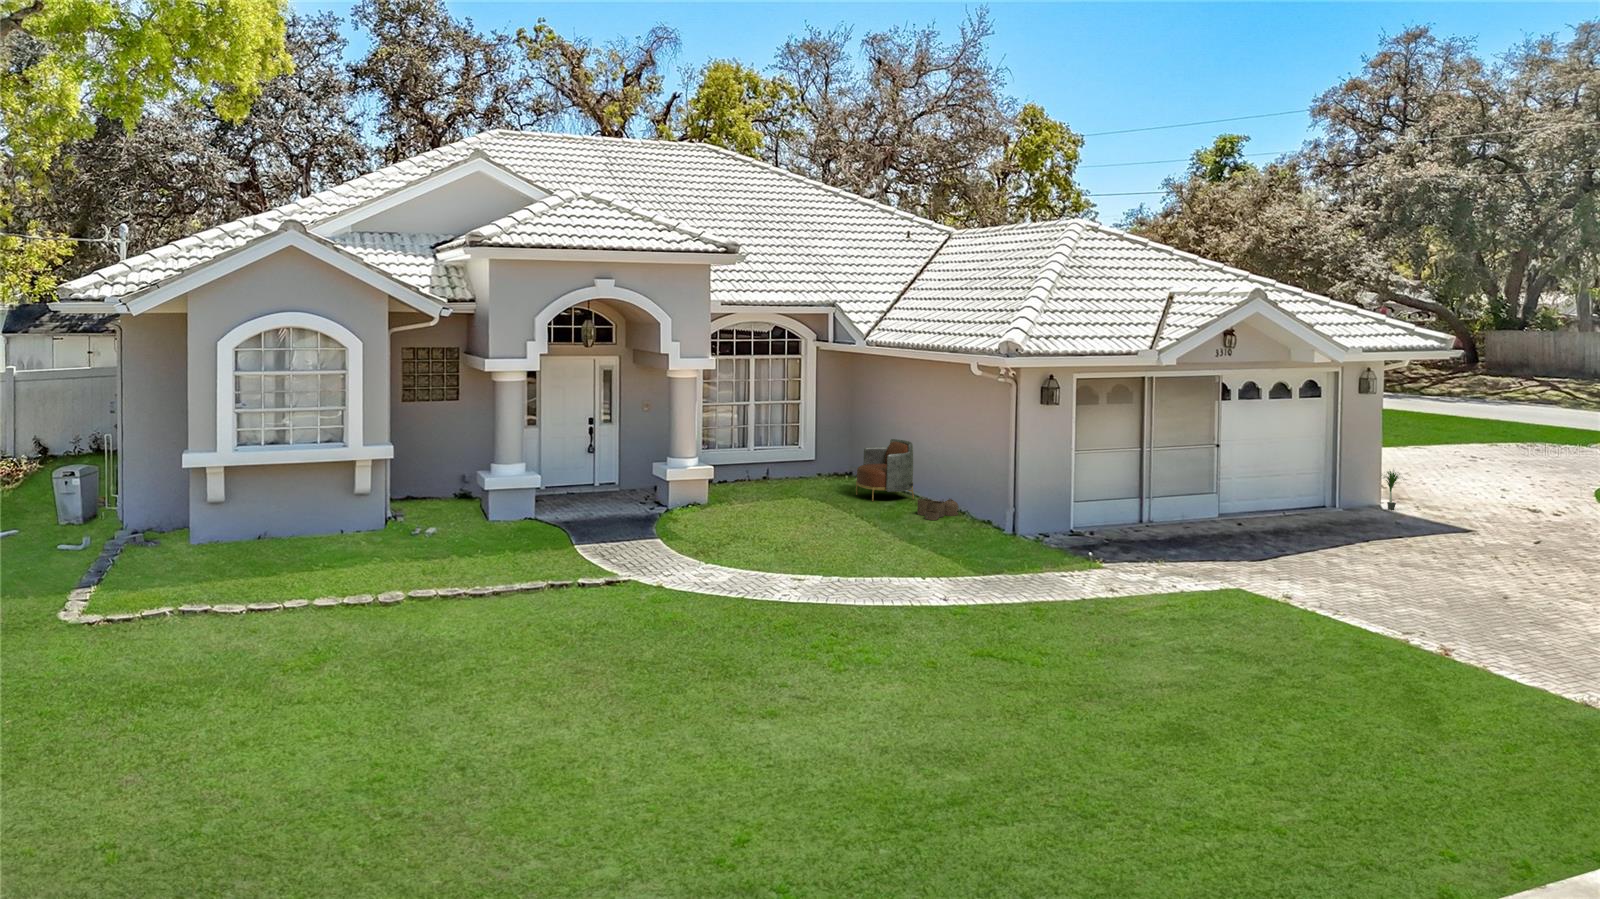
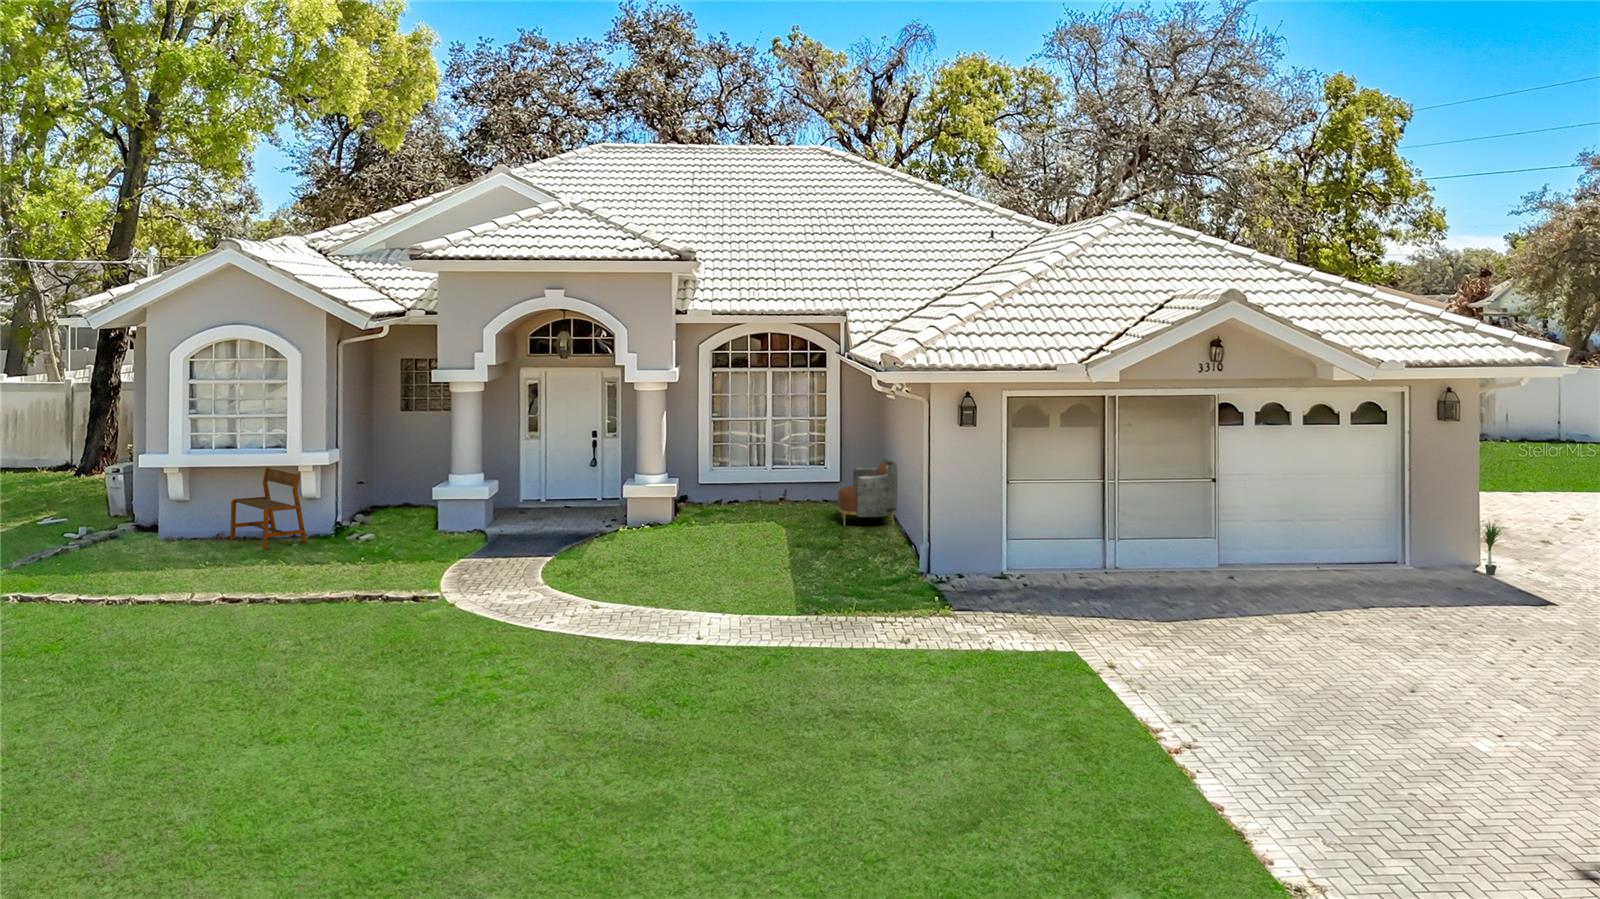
bench: none [282,465,378,553] -> present [230,467,307,550]
woven basket: present [917,499,959,520] -> none [861,525,909,552]

